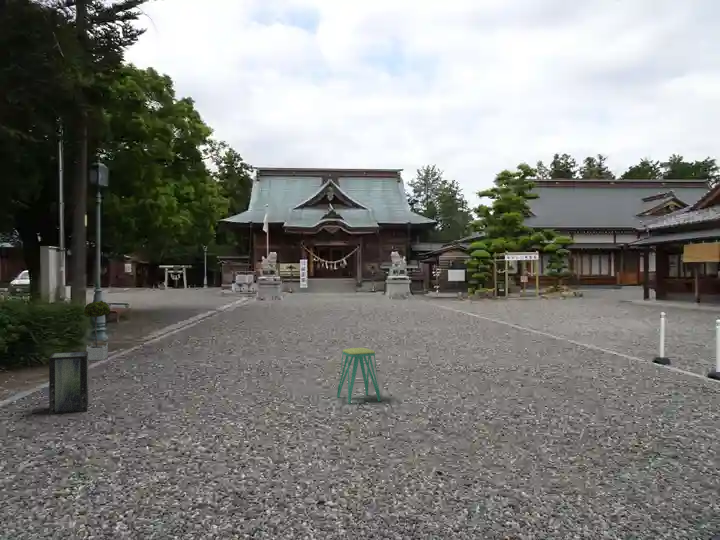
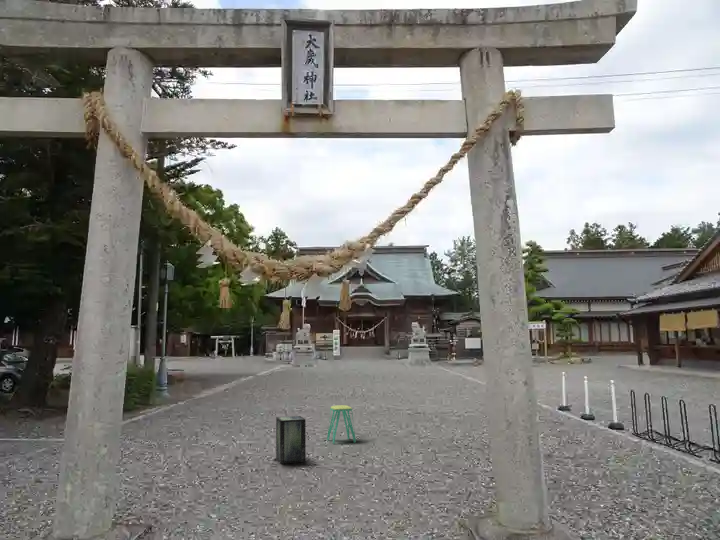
potted tree: present [84,300,110,360] -> none [154,372,173,417]
storage box: present [49,352,88,414] -> present [276,416,306,464]

